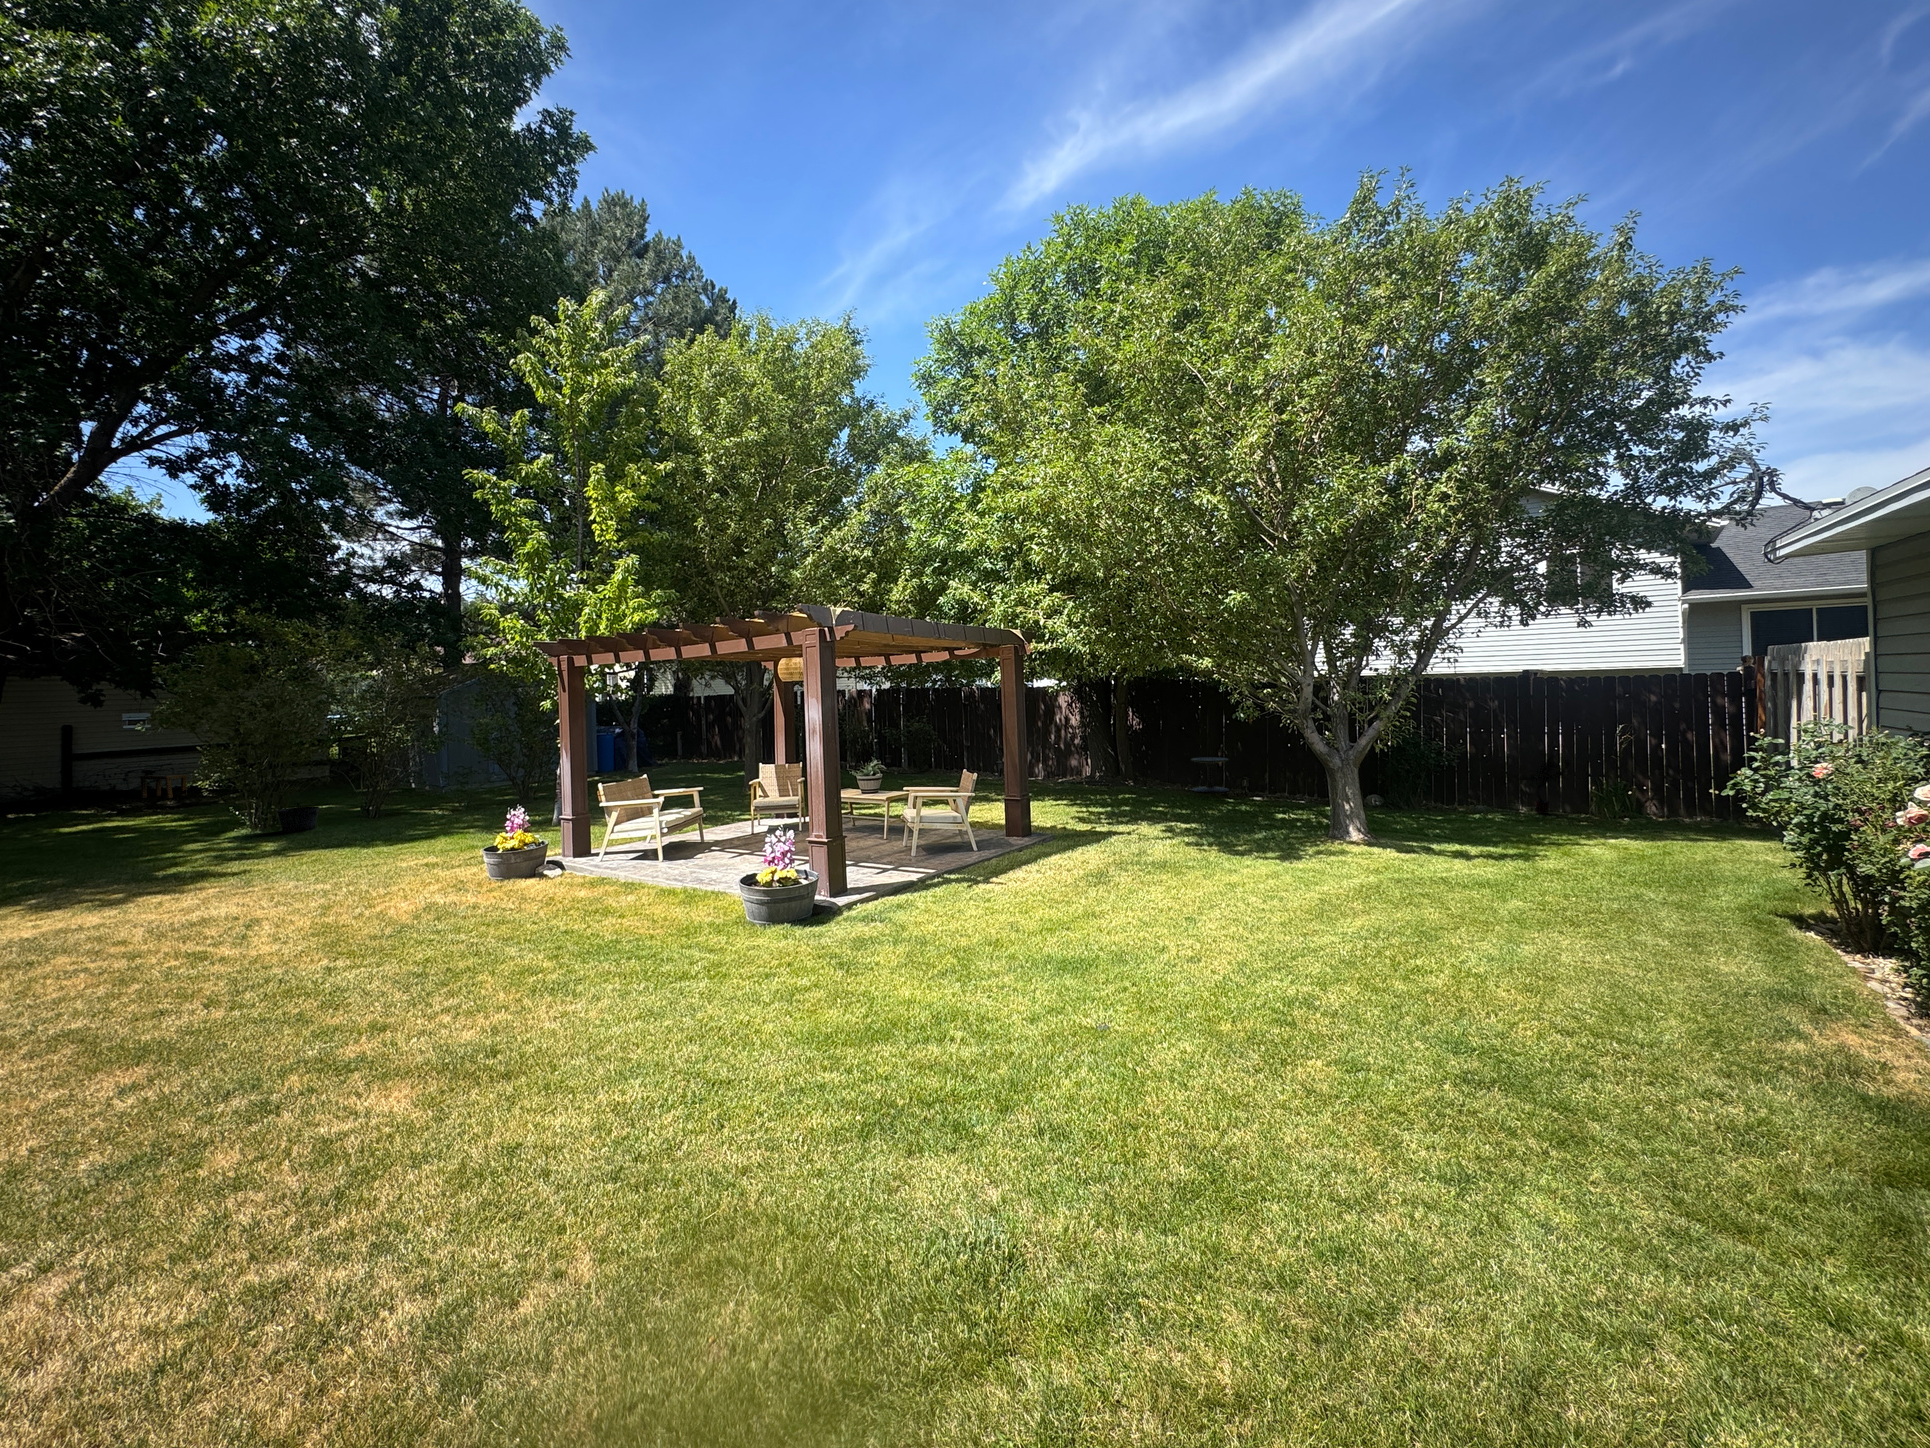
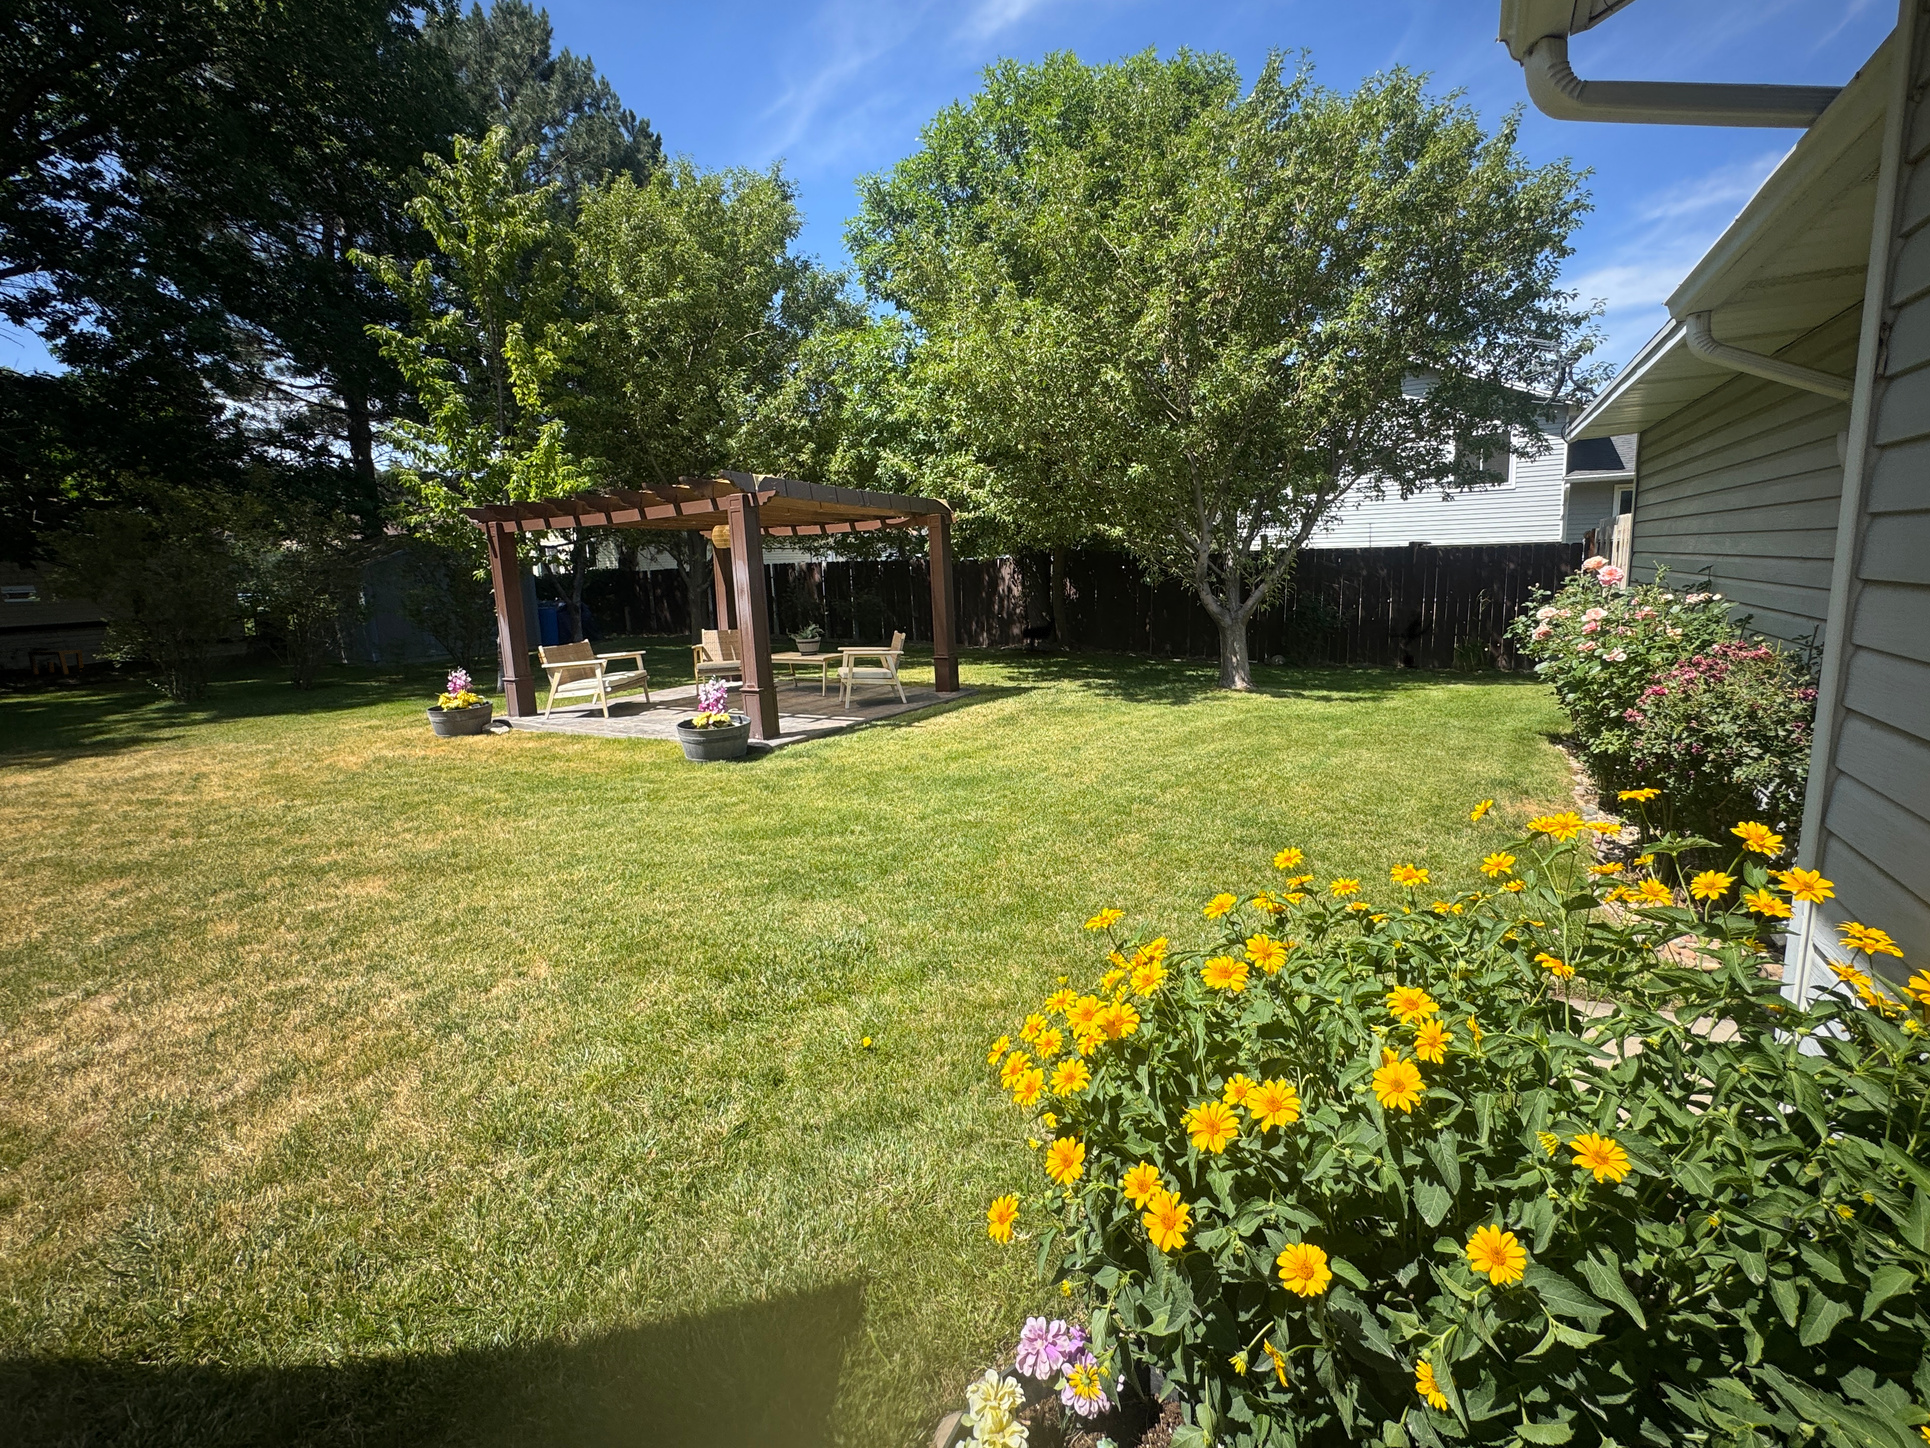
lounge chair: none [1082,749,1125,787] -> present [1022,616,1056,650]
side table: present [1191,757,1229,793] -> none [1114,622,1148,655]
wooden bucket: present [278,801,319,832] -> none [197,672,242,702]

